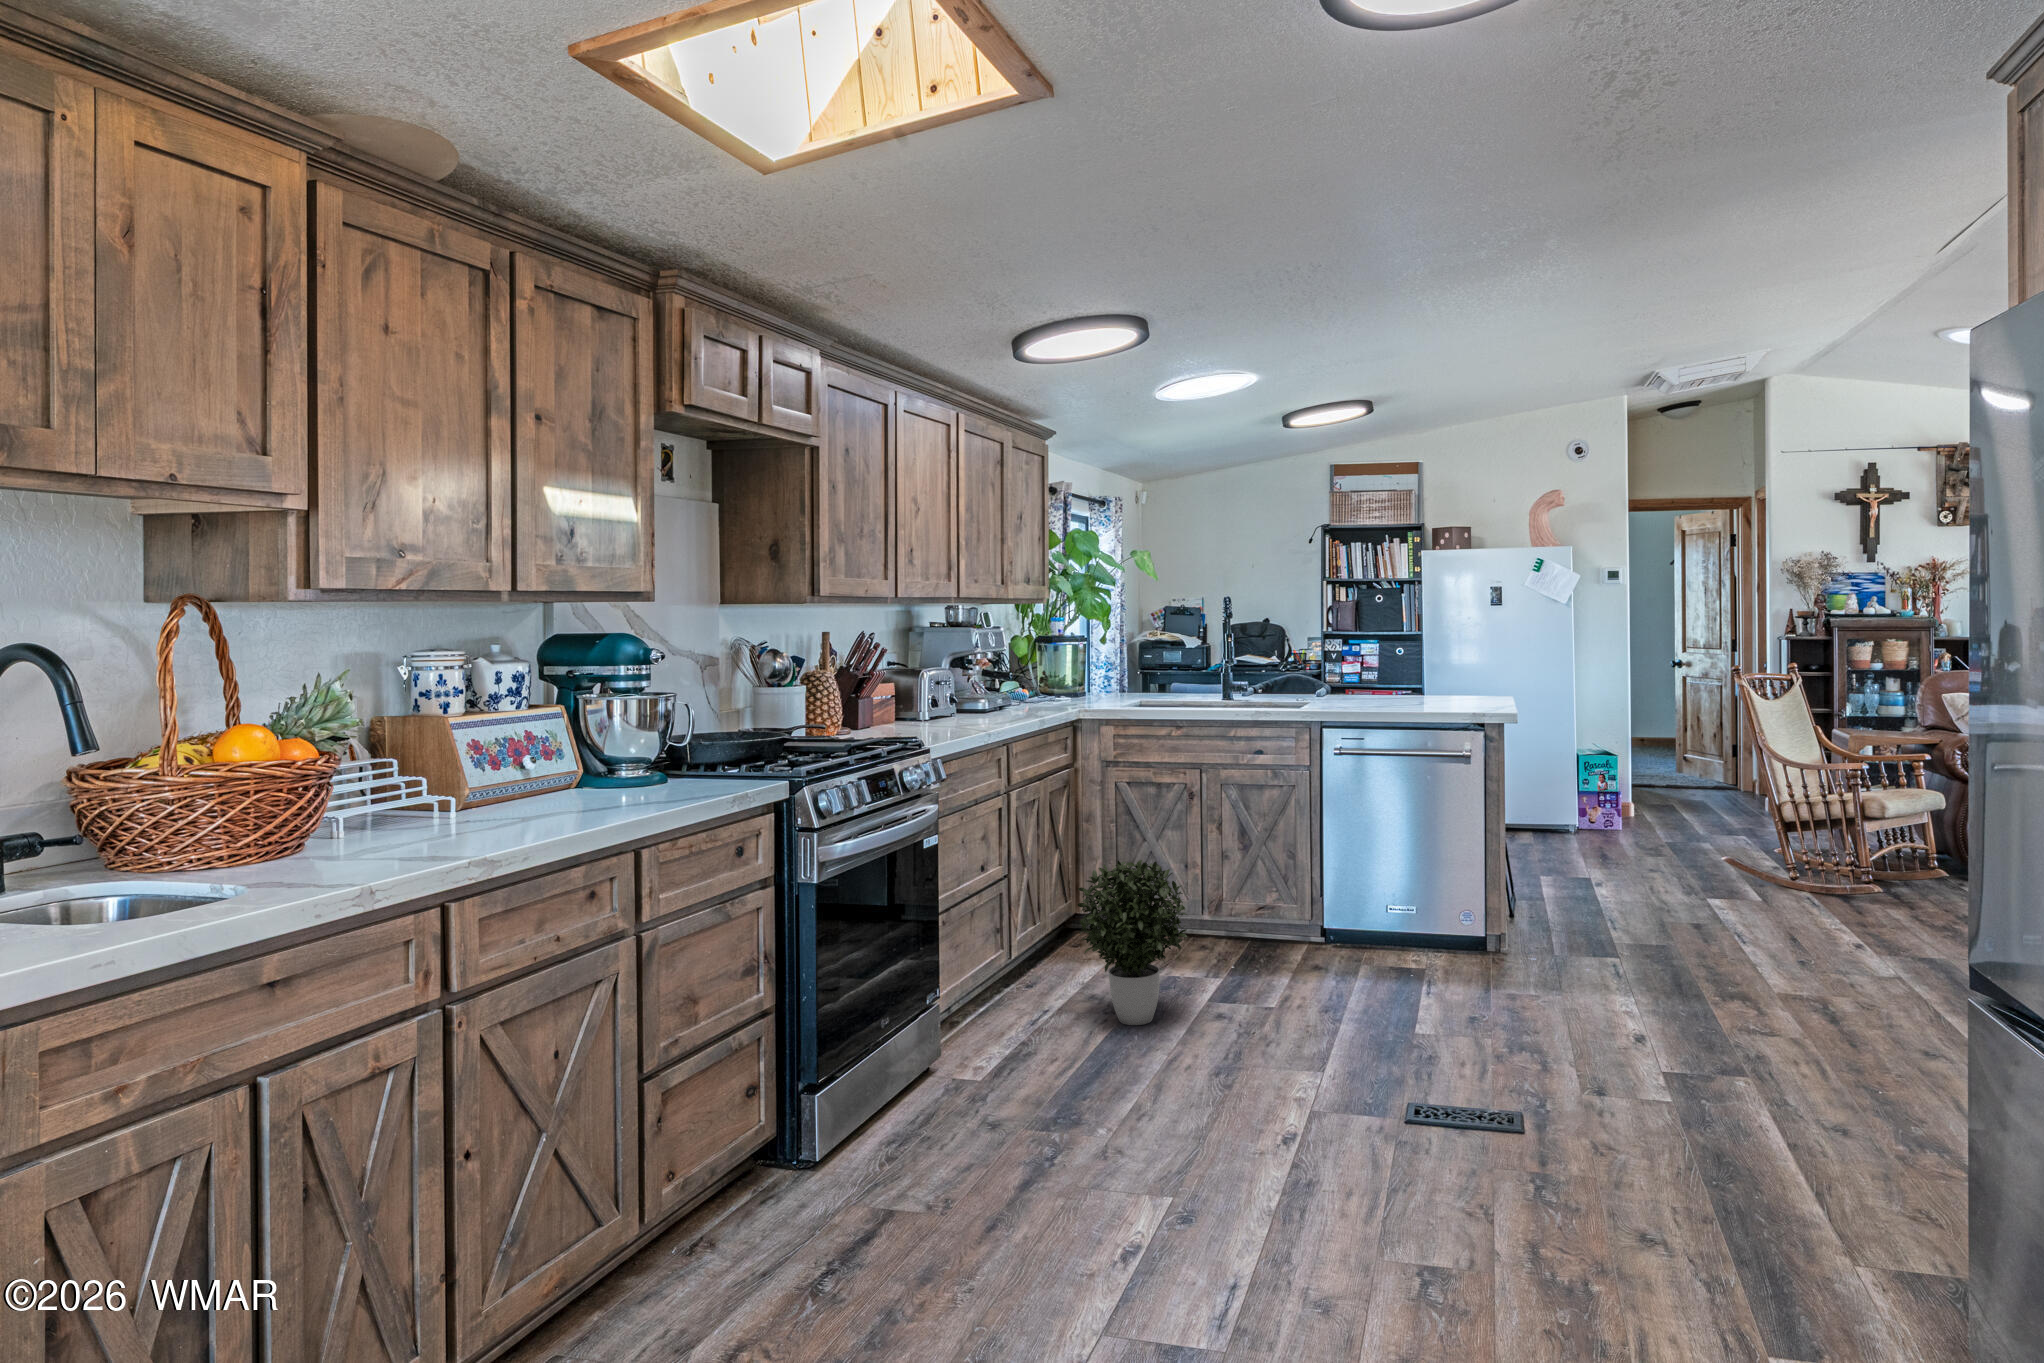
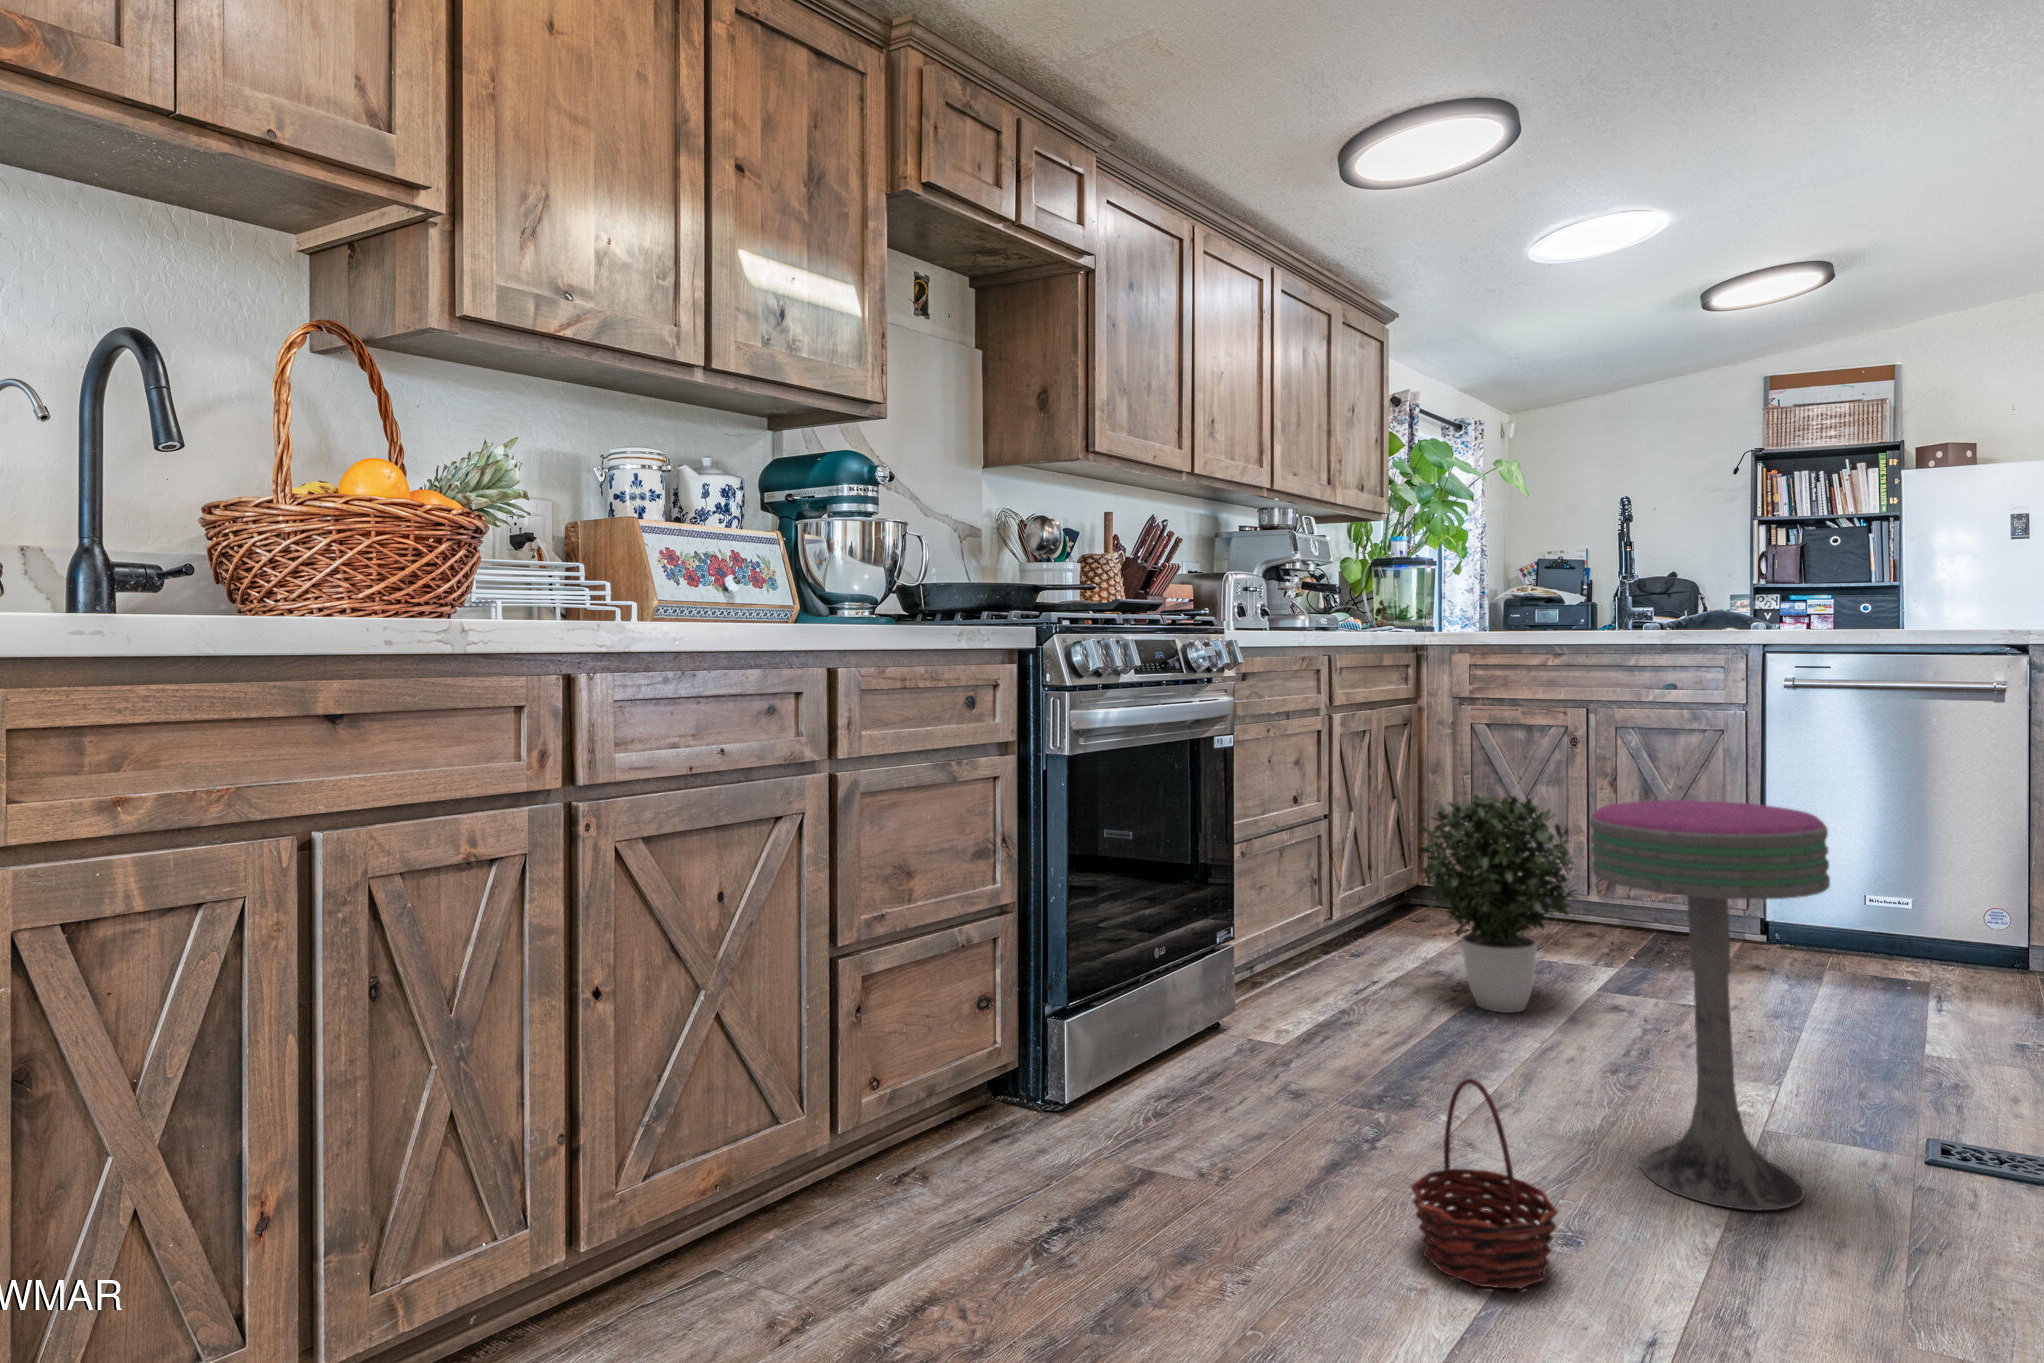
bar stool: none [1187,884,1323,1157] -> present [1590,800,1830,1210]
basket: none [1072,1105,1162,1243] -> present [1411,1078,1558,1289]

